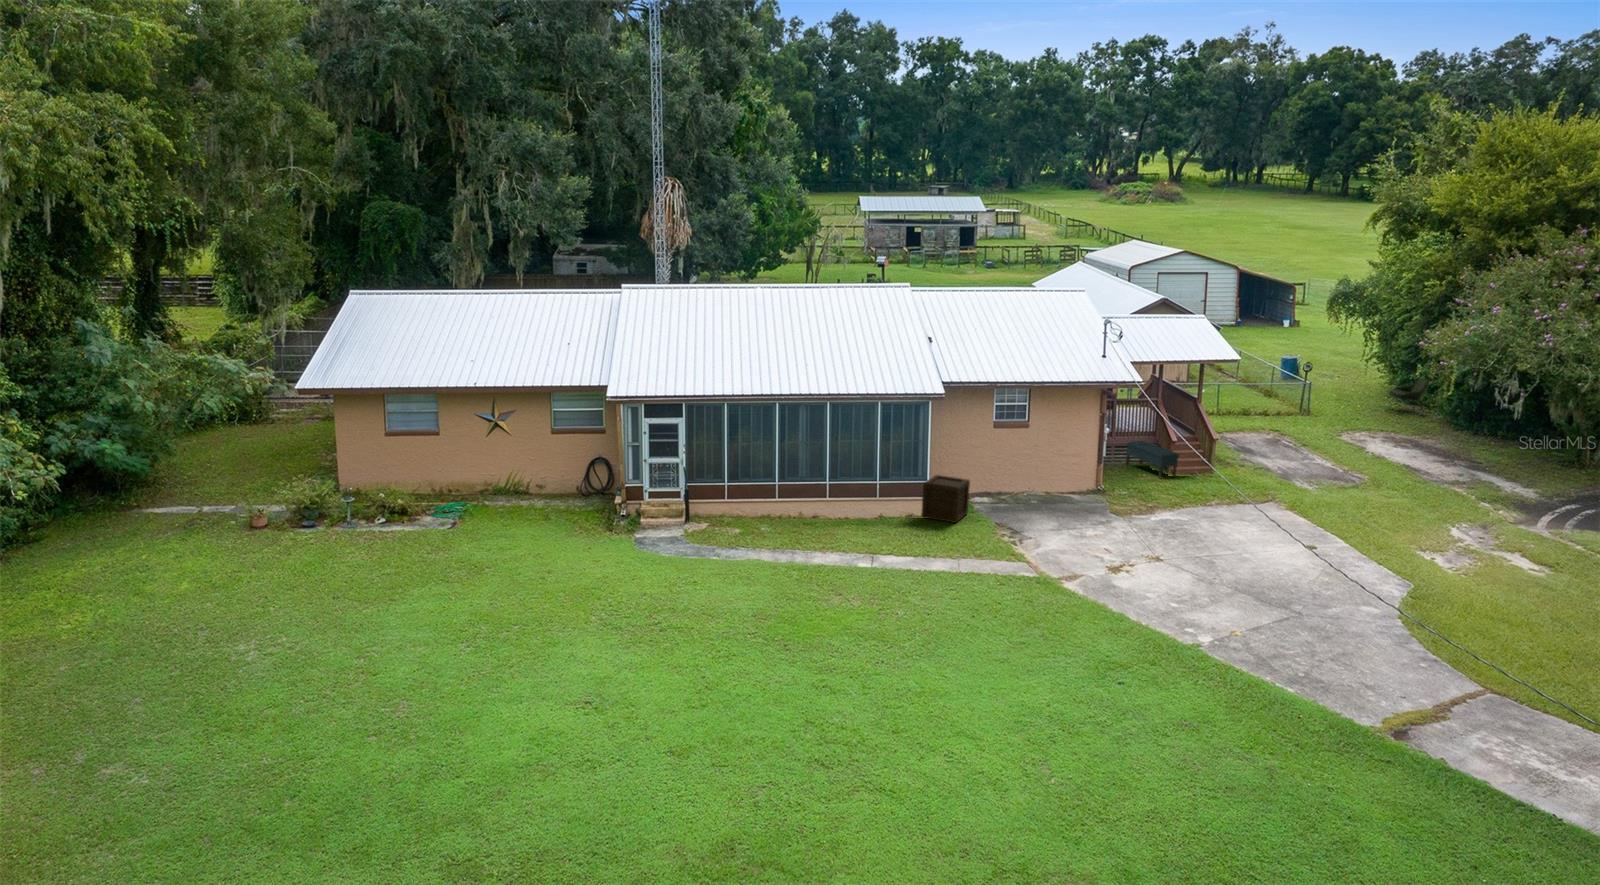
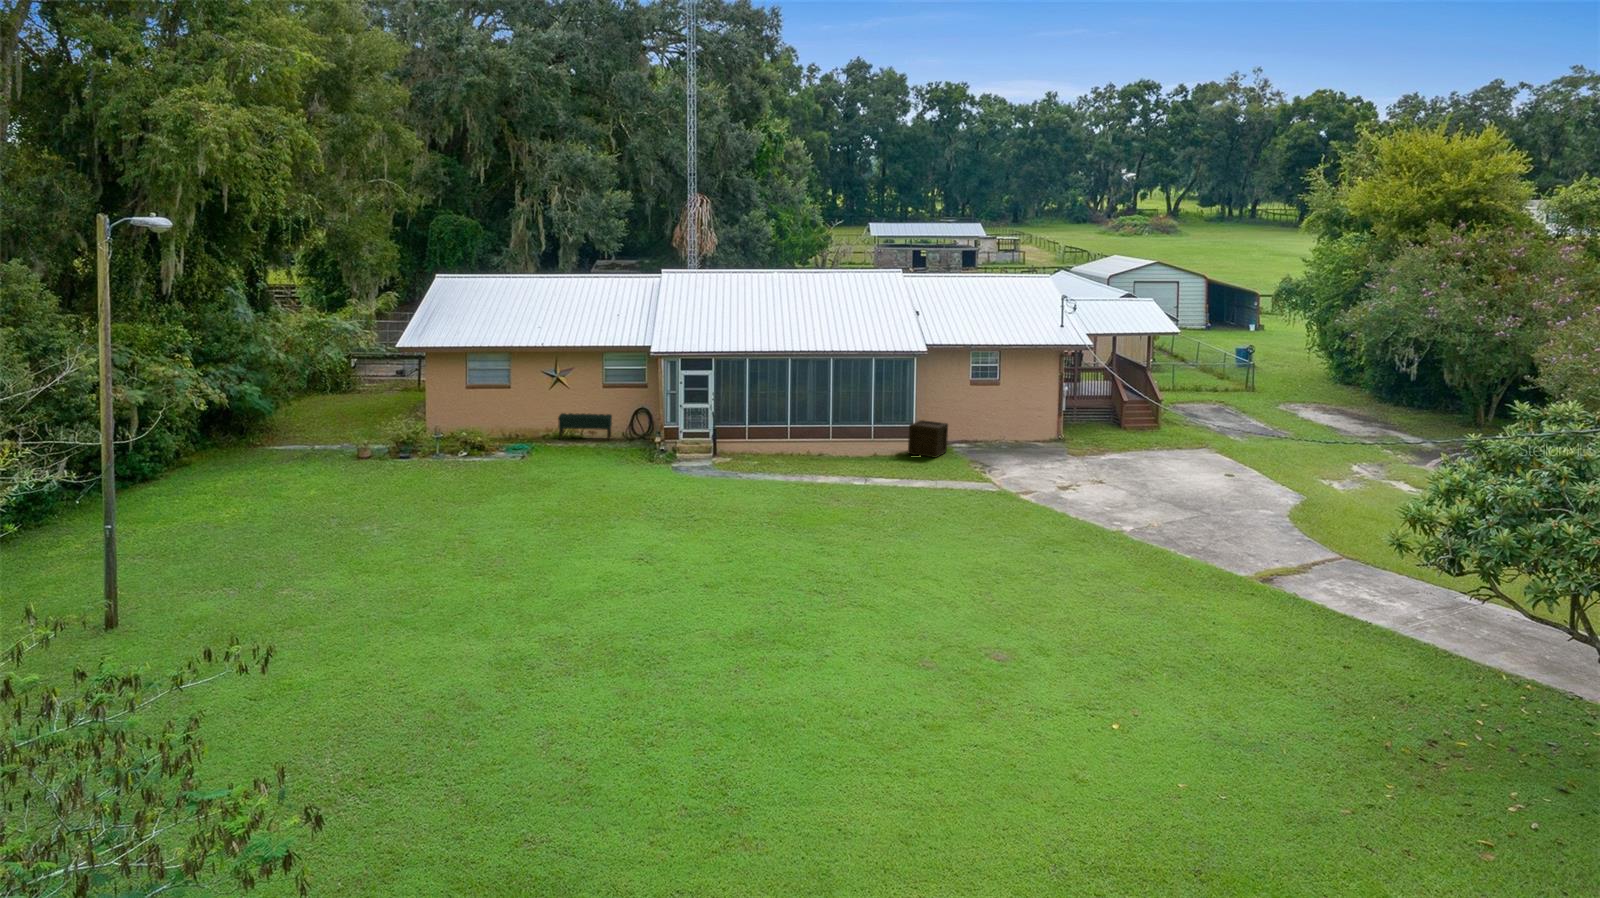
lounge chair: present [1389,379,1429,401] -> none [1325,360,1360,393]
bench: present [1126,441,1179,478] -> present [558,413,612,440]

